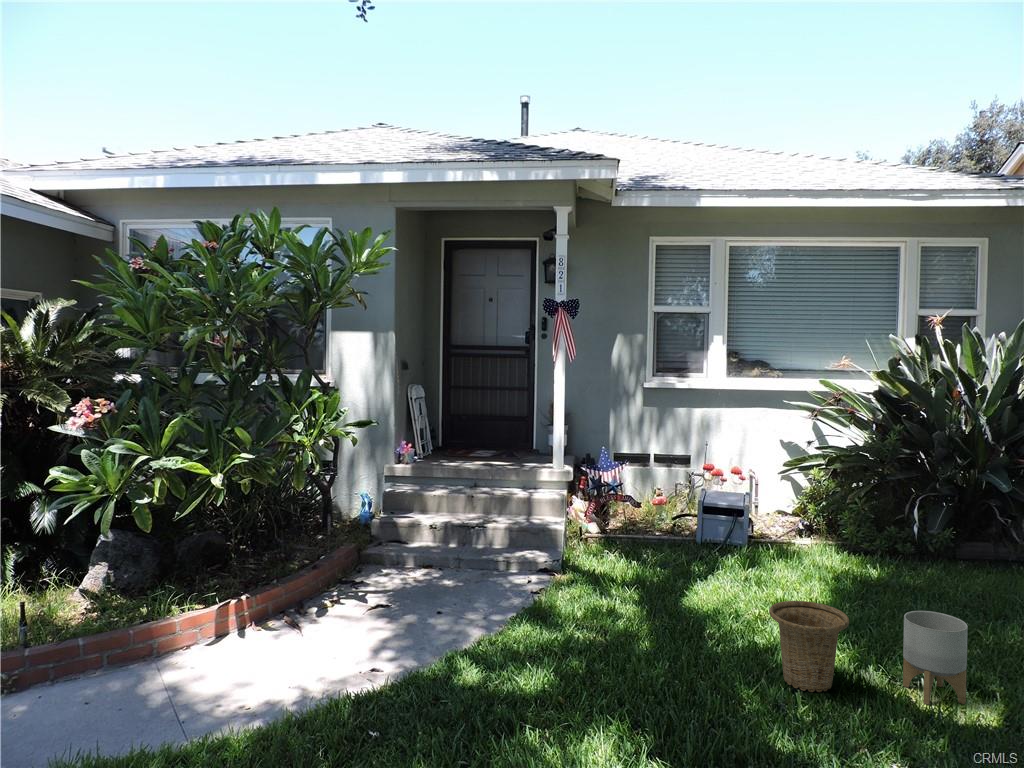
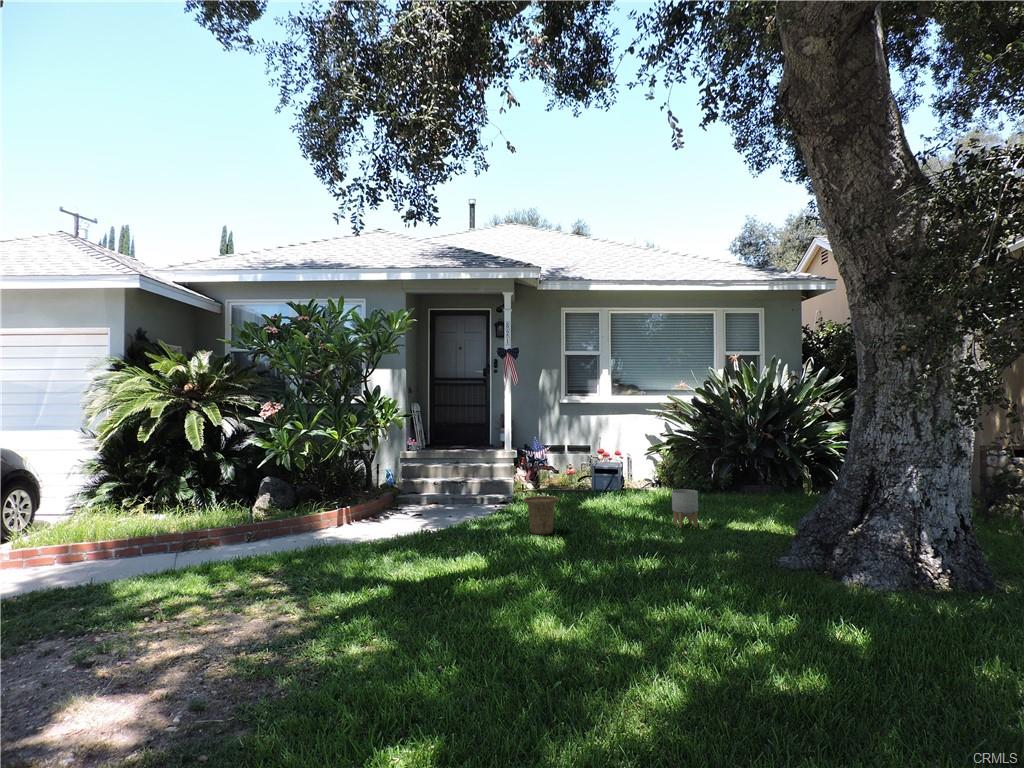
basket: present [769,601,849,692] -> present [523,496,559,535]

